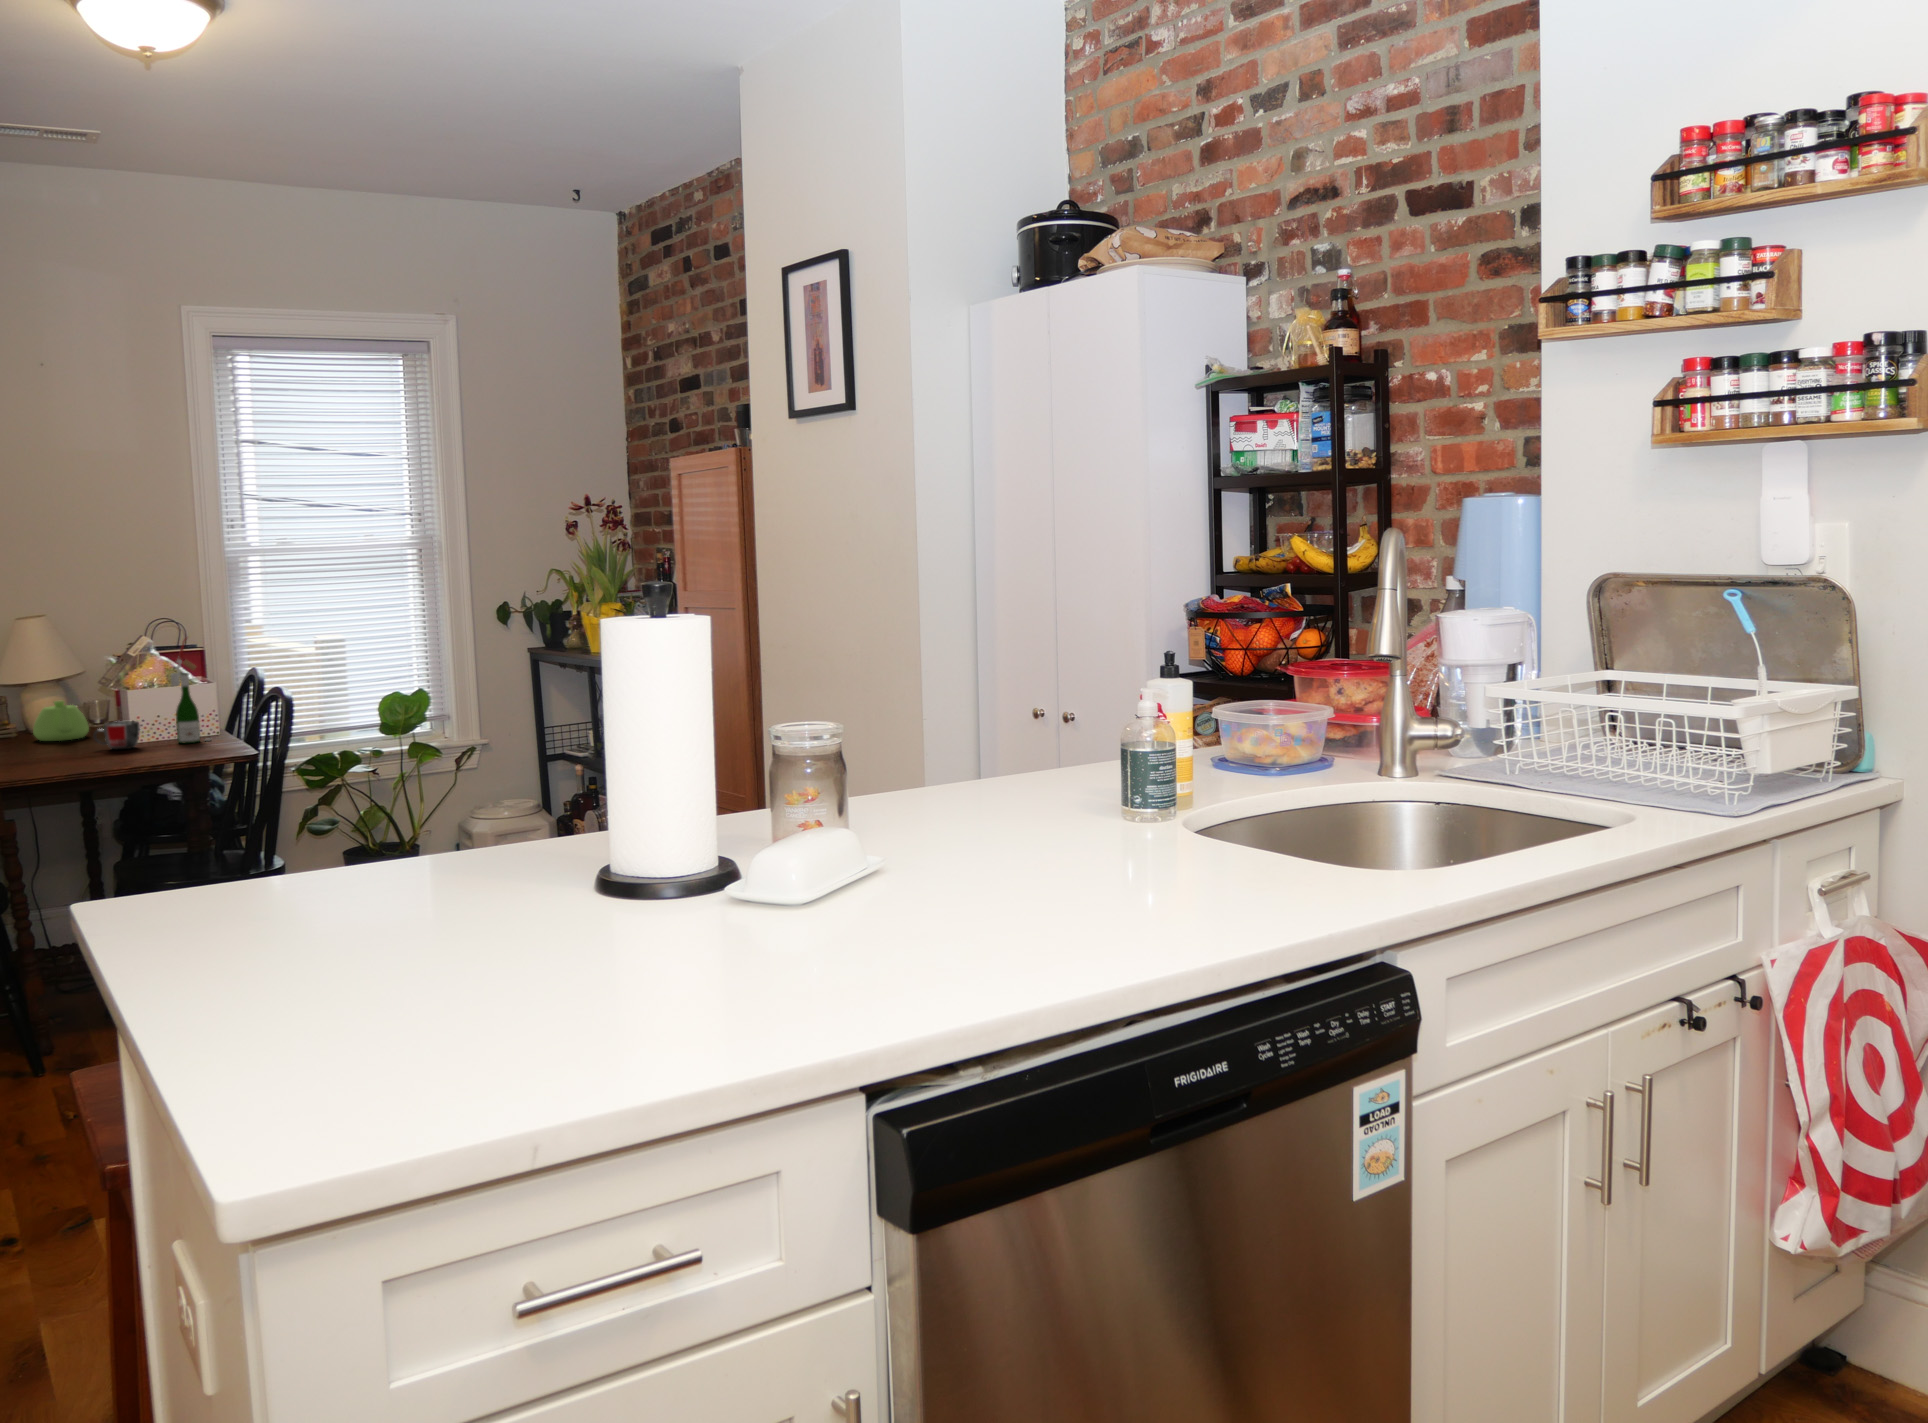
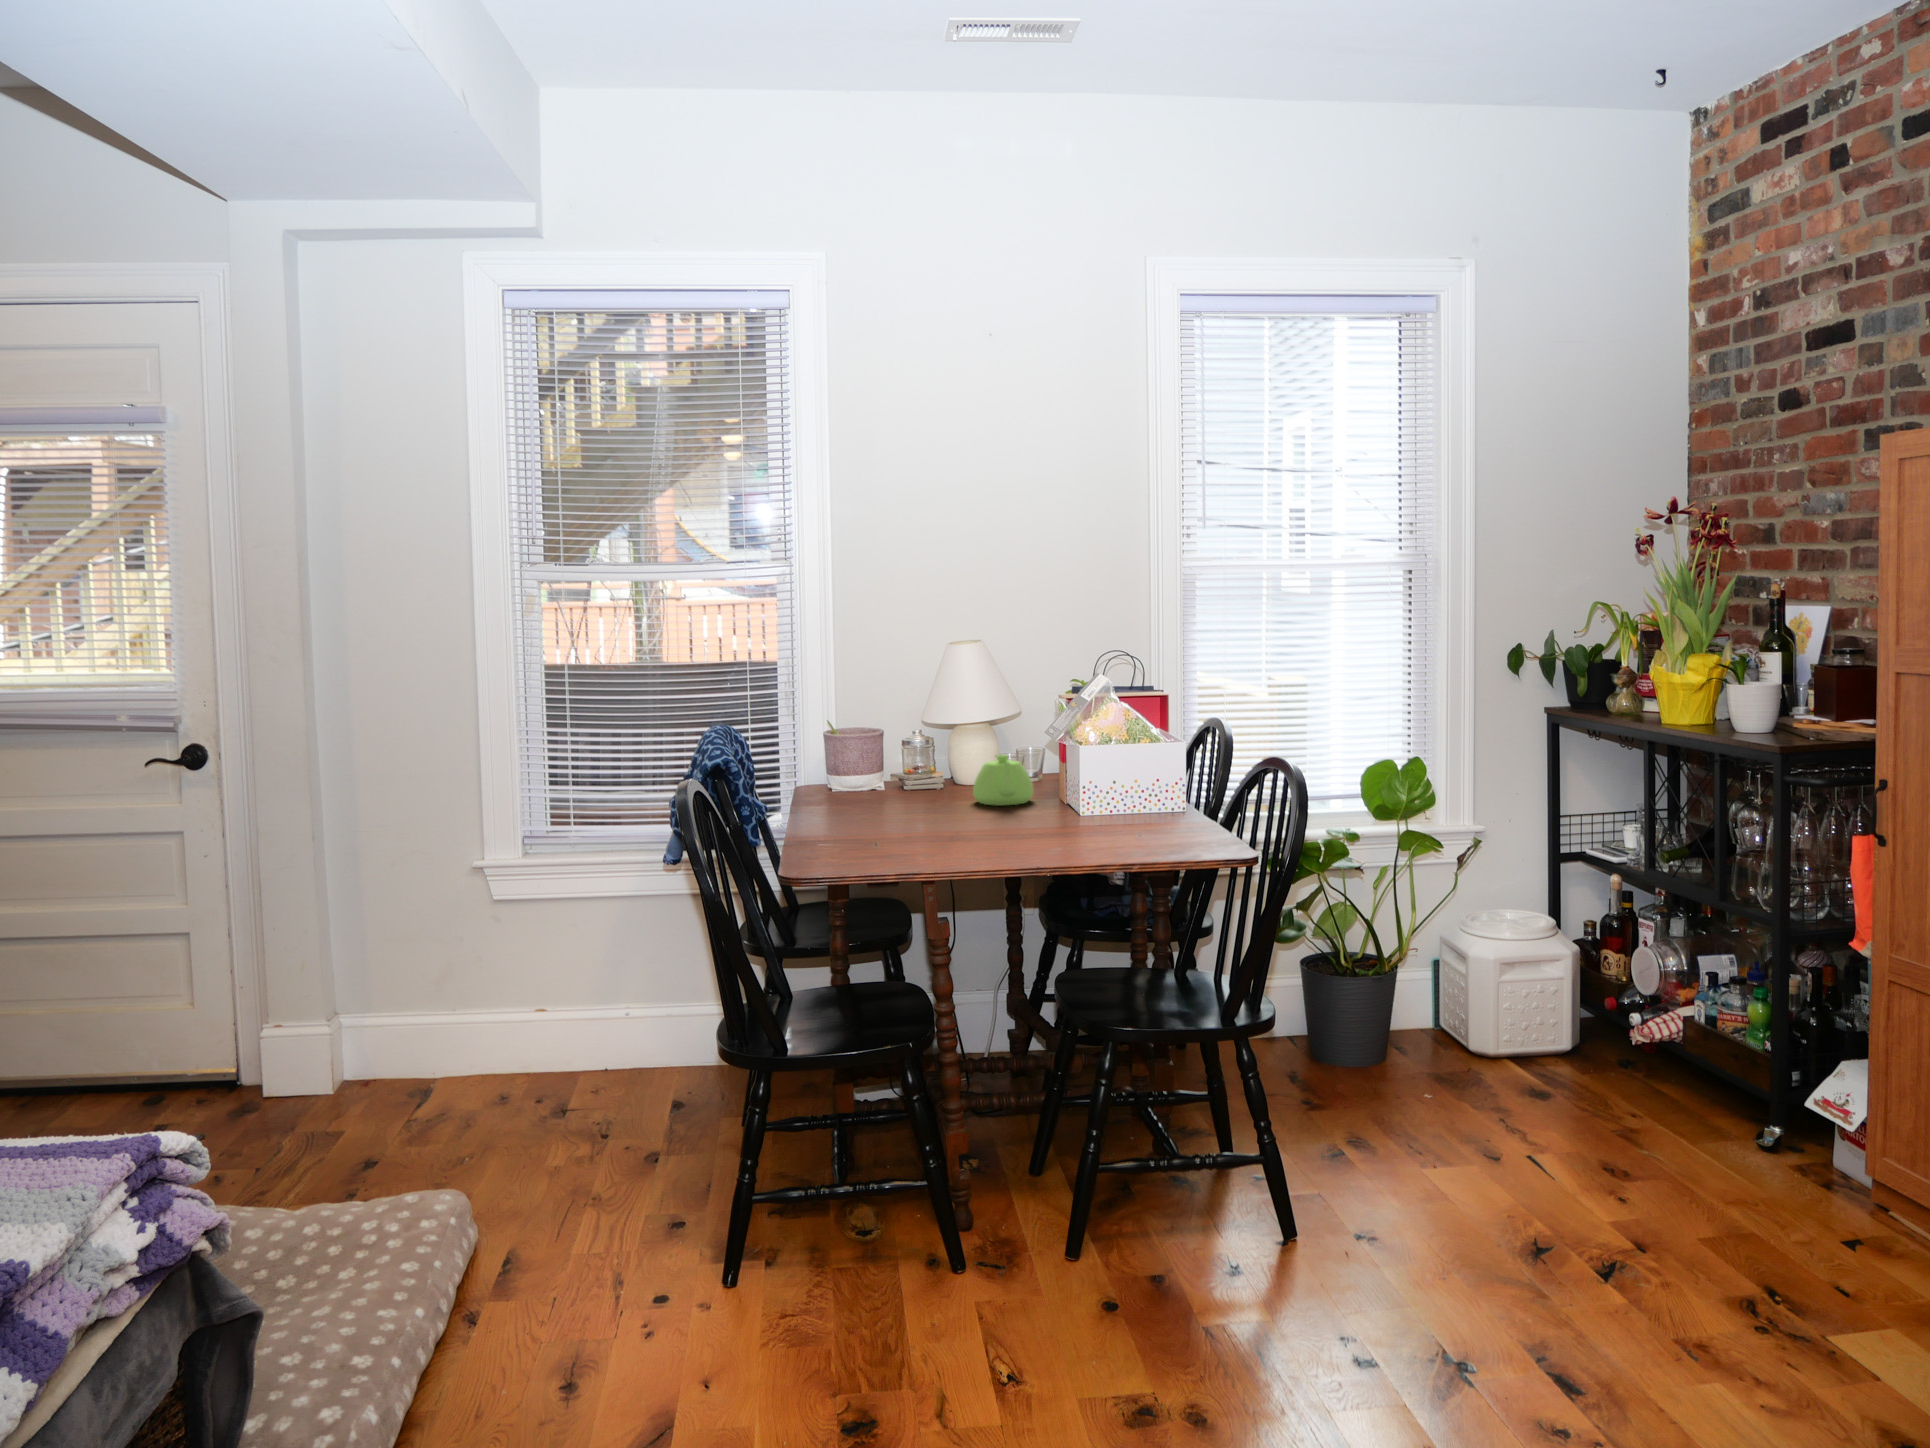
wine bottle: present [171,639,210,743] -> none [1133,681,1179,826]
mug: present [93,721,140,749] -> none [1039,790,1094,829]

